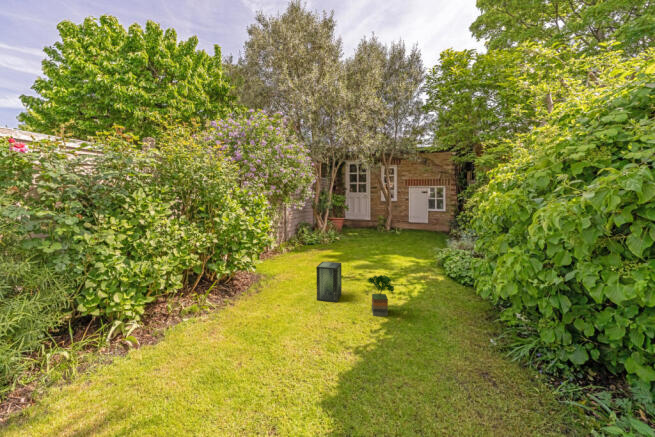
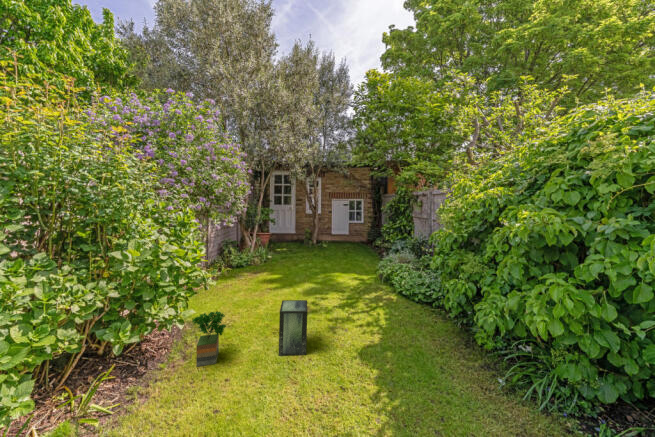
potted tree: present [368,275,394,316] -> present [192,311,226,367]

